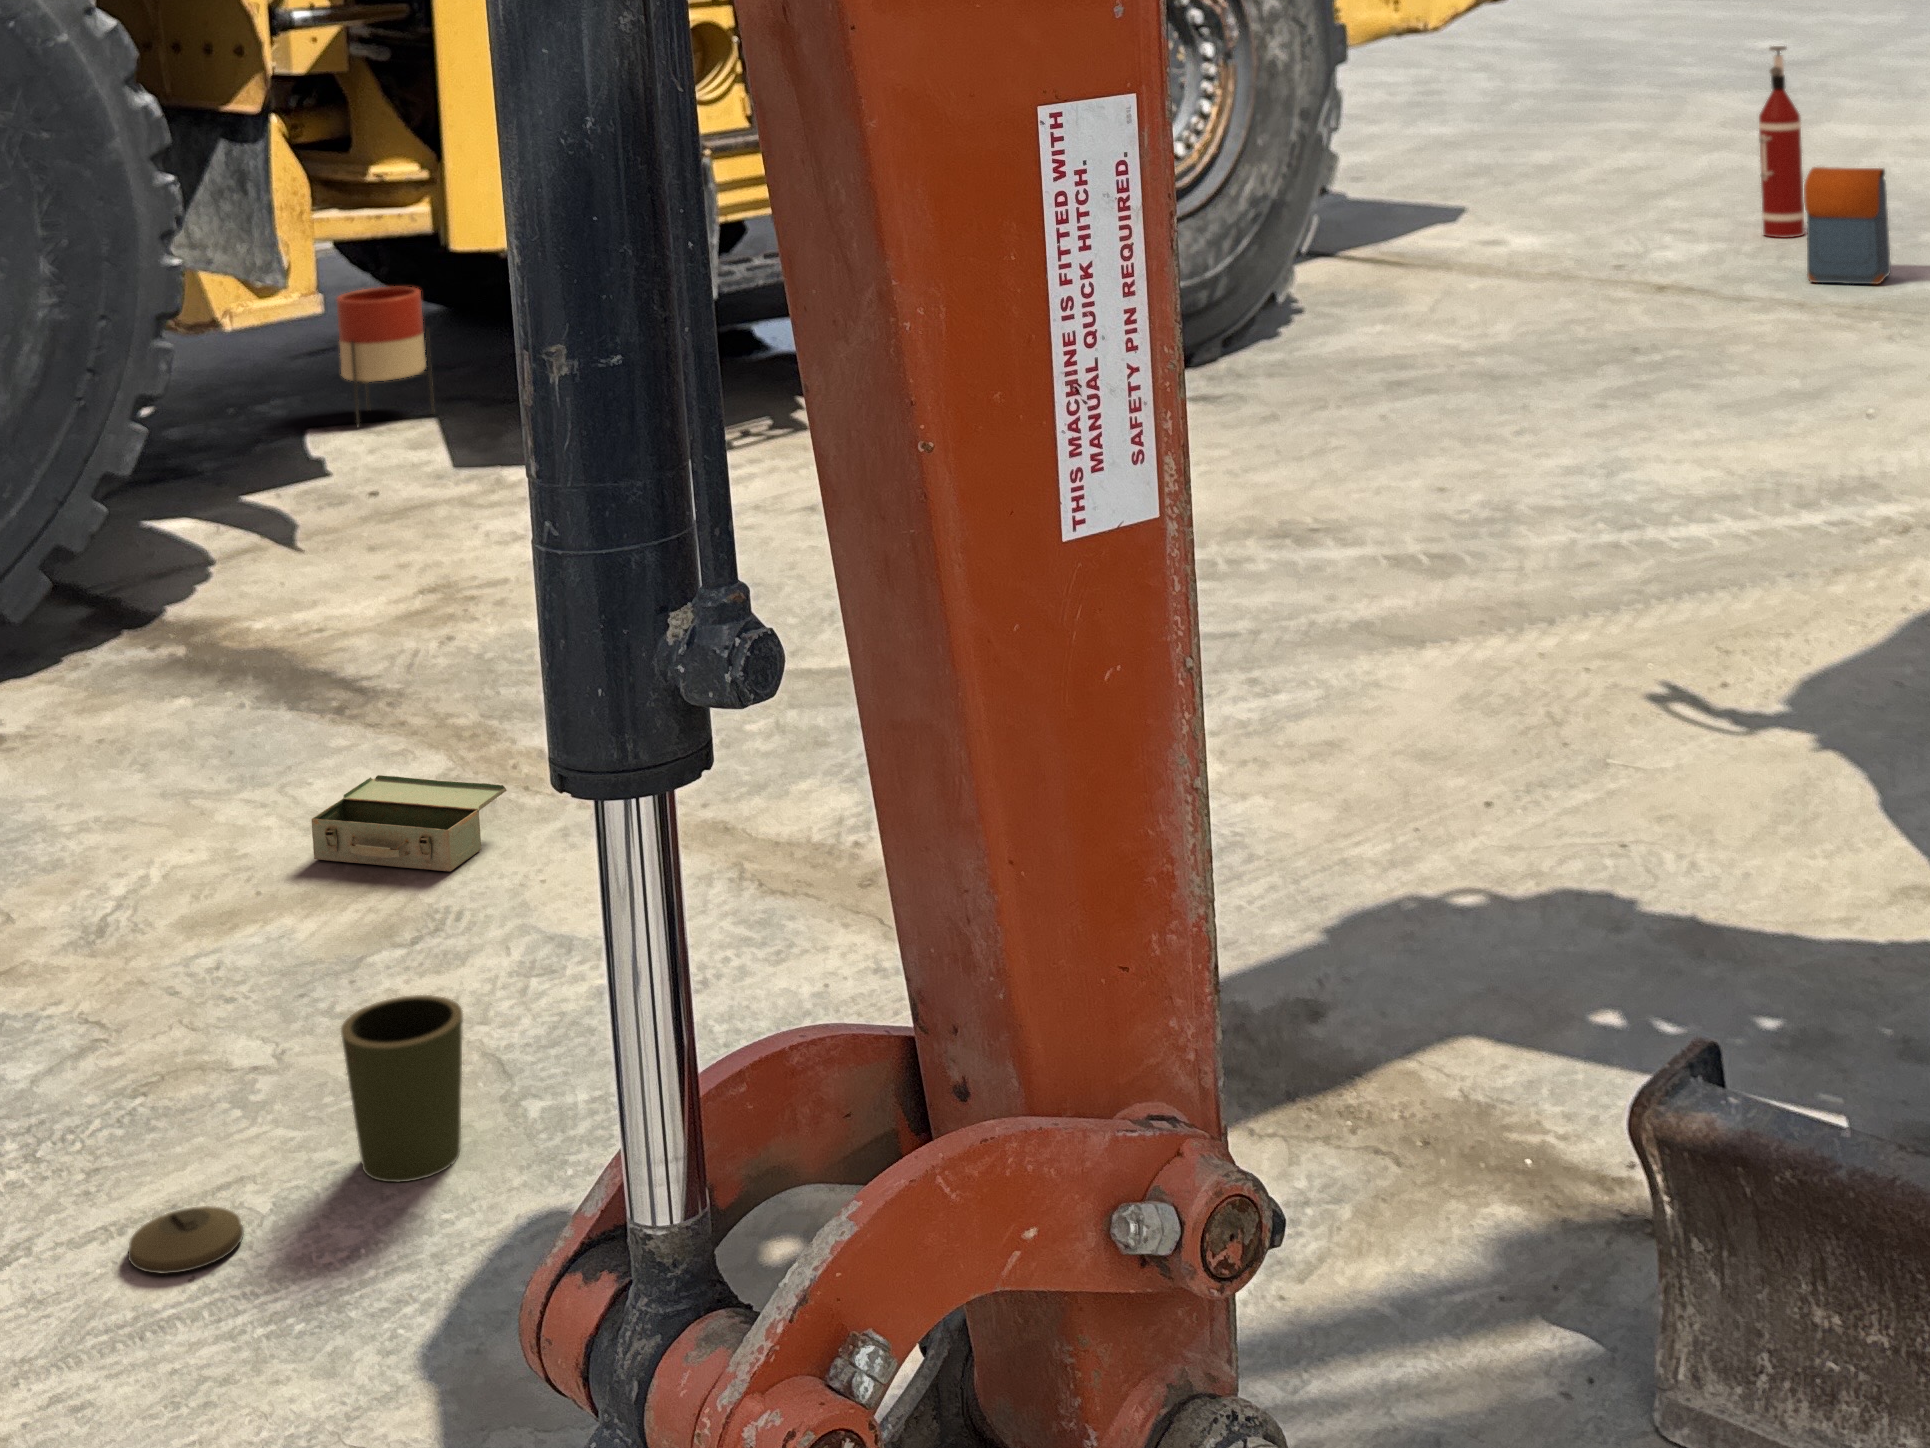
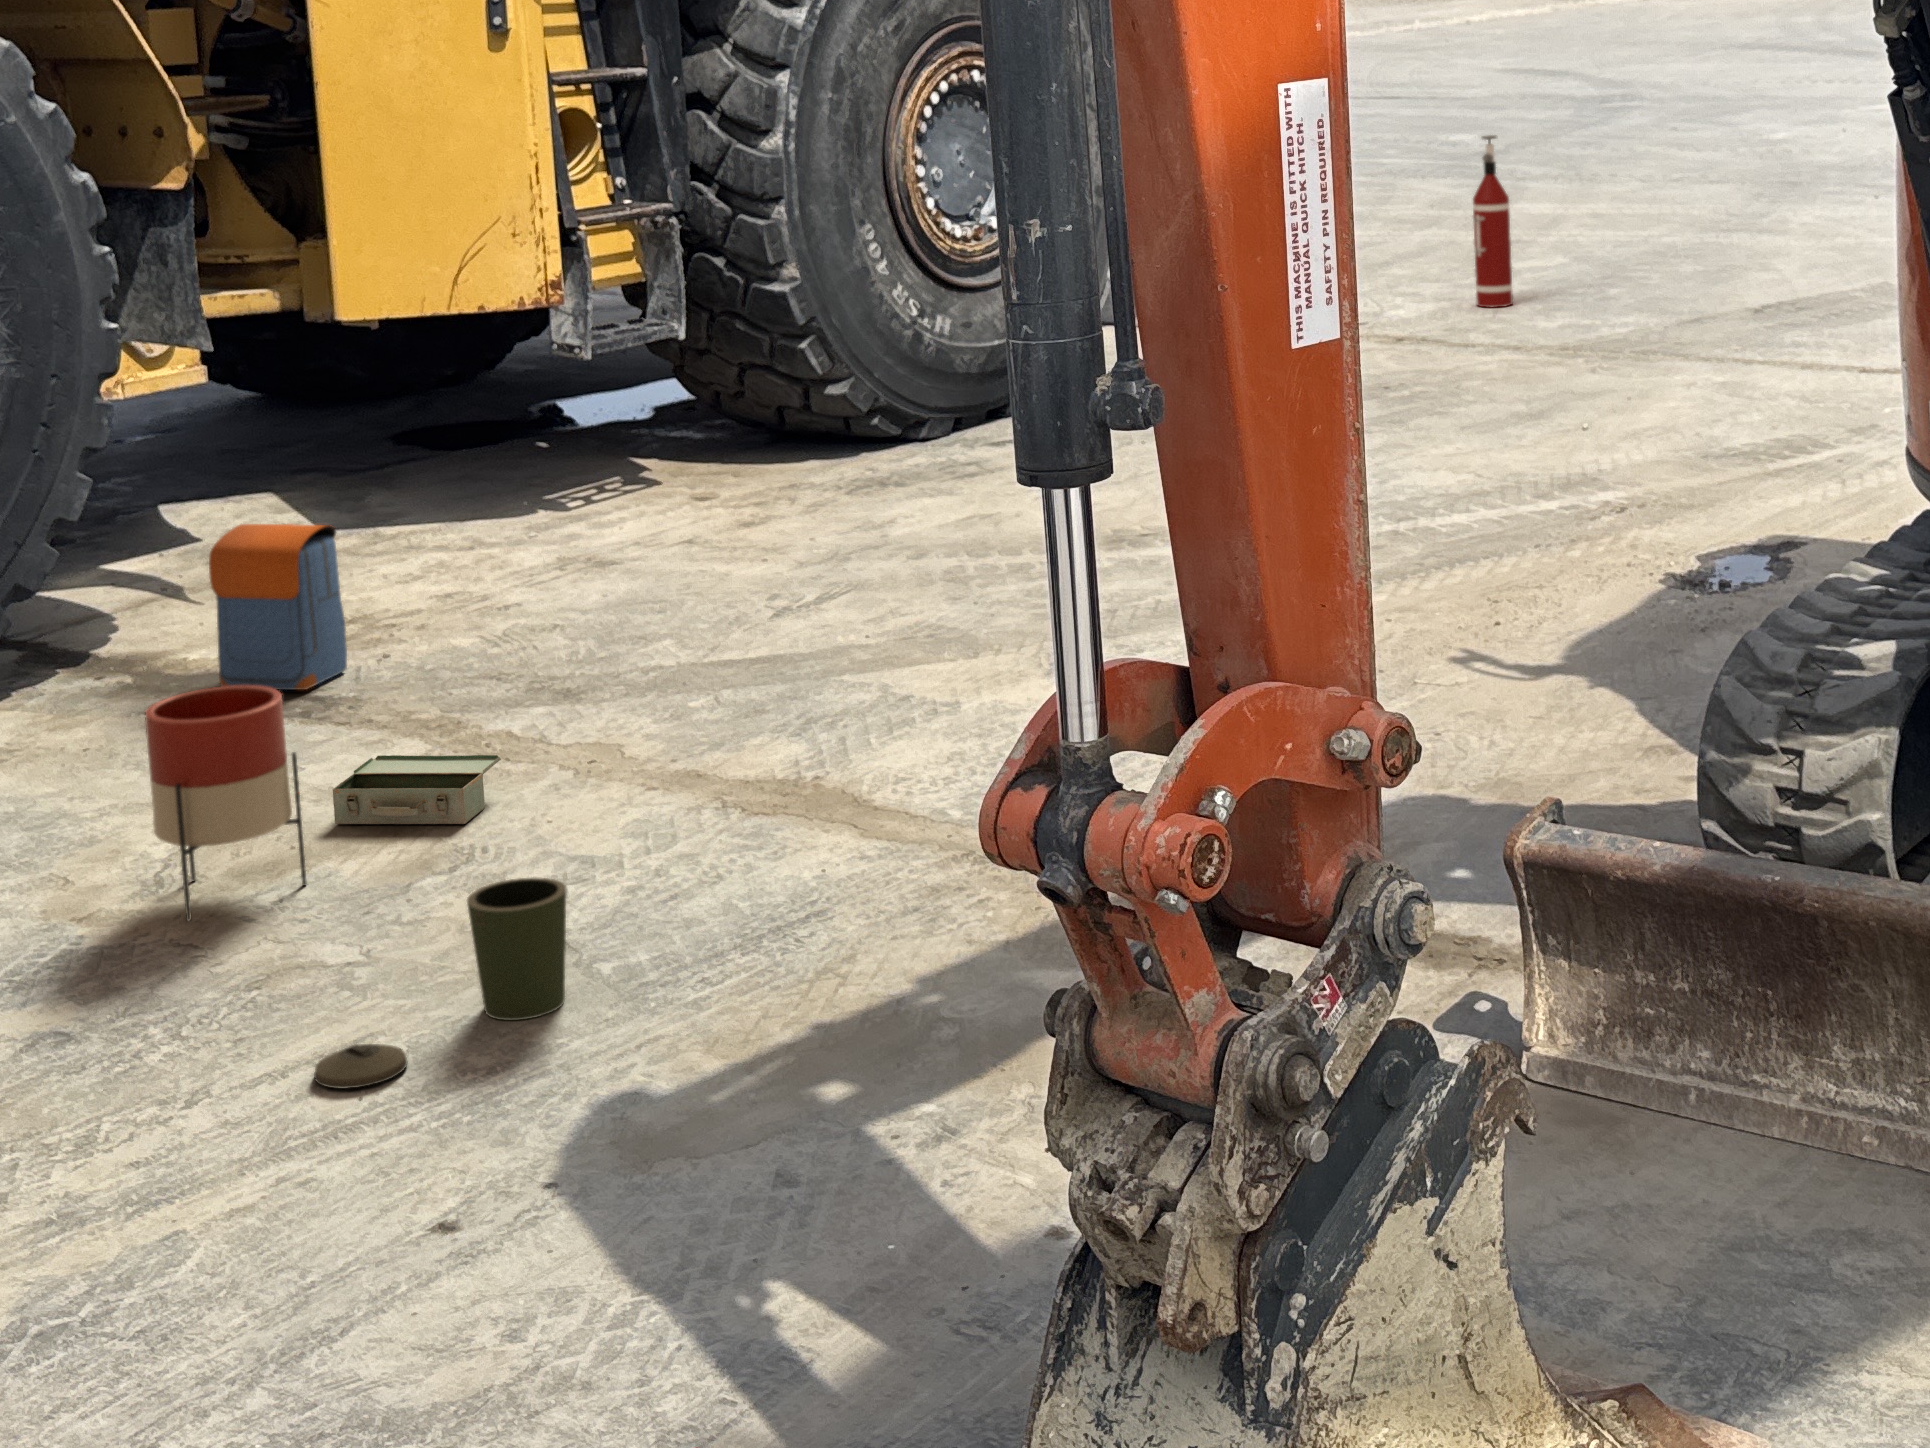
backpack: present [1804,167,1891,284] -> present [209,524,347,690]
planter: present [336,287,434,427] -> present [145,685,307,921]

